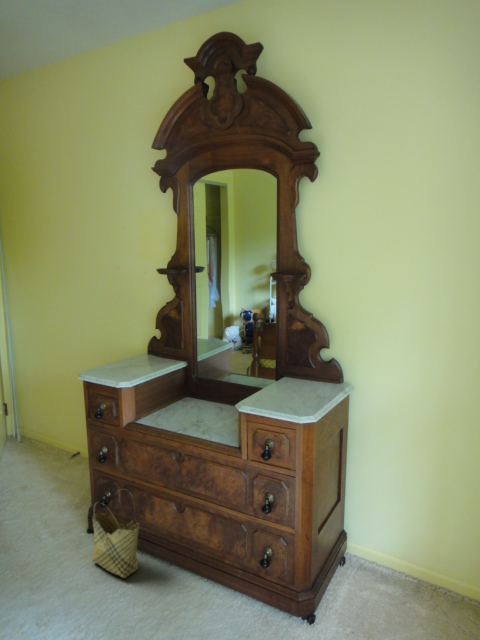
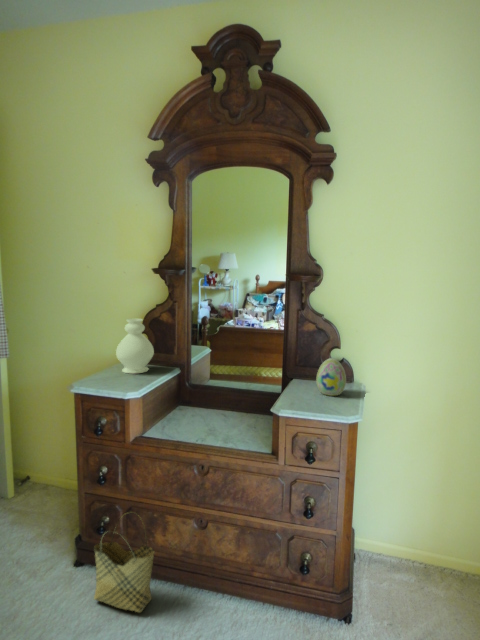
decorative vase: none [125,316,159,366] -> present [116,319,154,374]
decorative egg: none [292,358,322,396] -> present [316,358,346,396]

